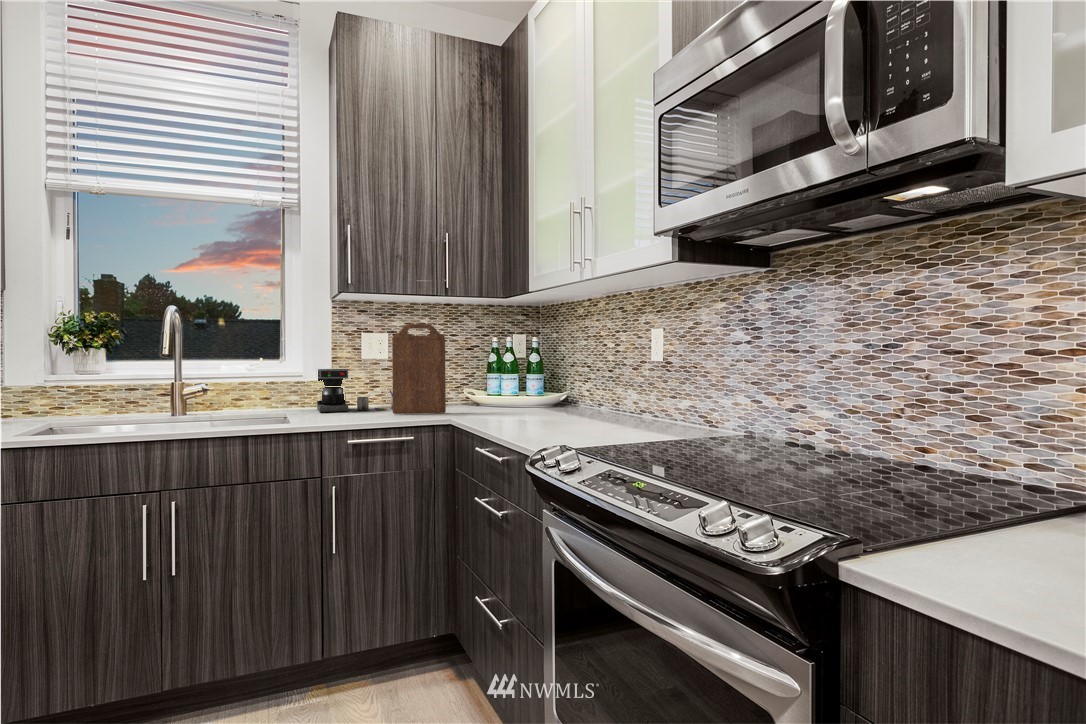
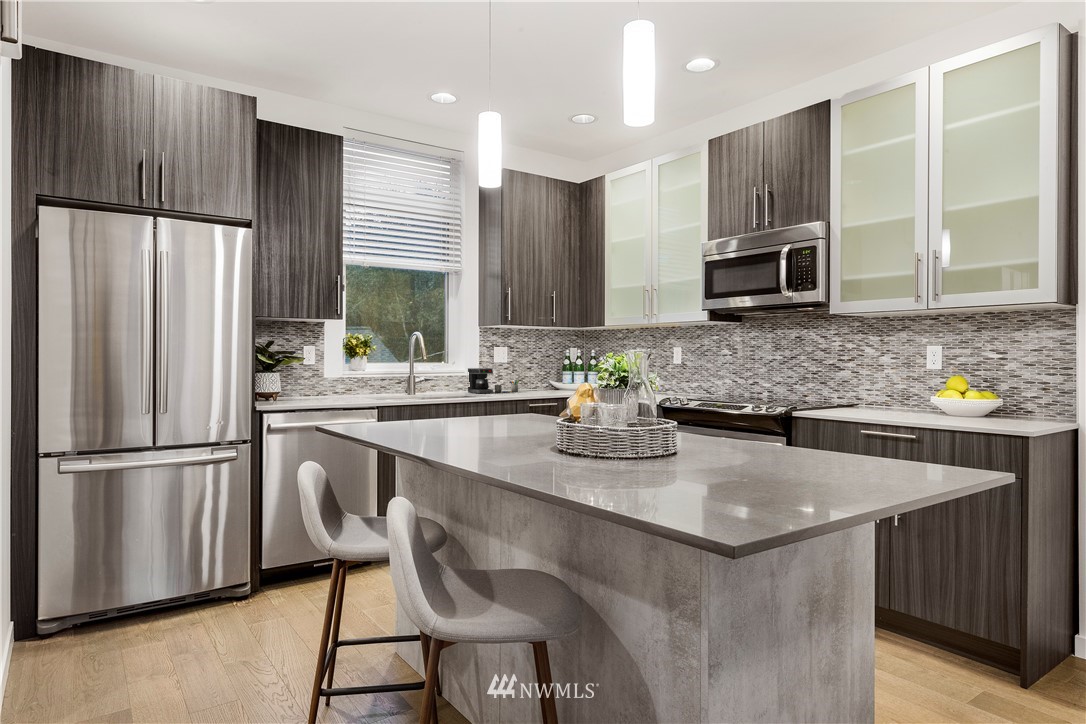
cutting board: present [392,324,446,414] -> none [527,343,554,393]

